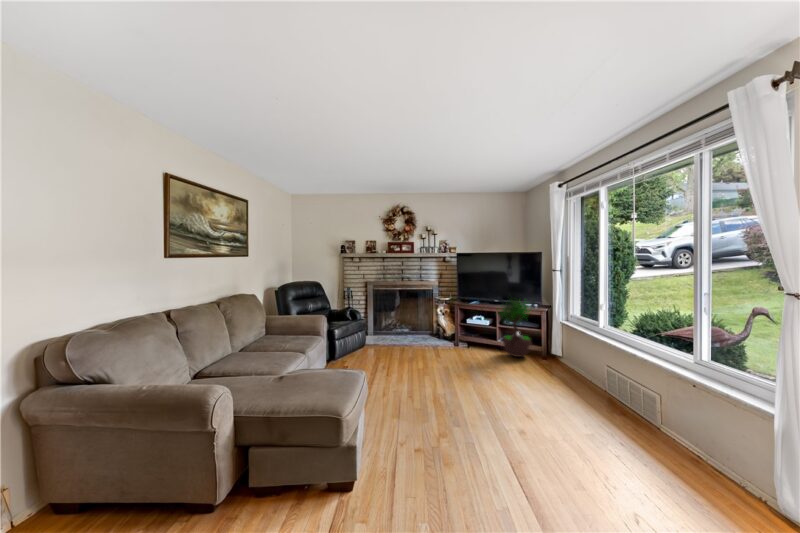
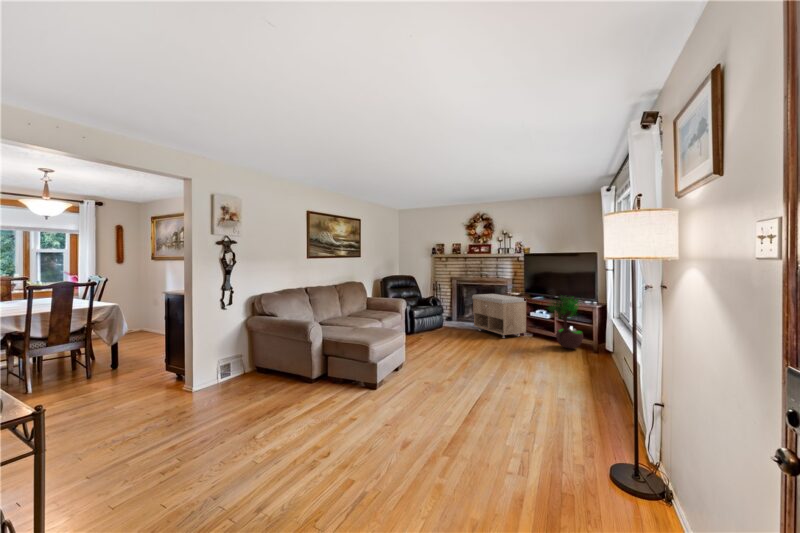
storage bench: none [396,300,462,352] -> present [472,294,526,338]

